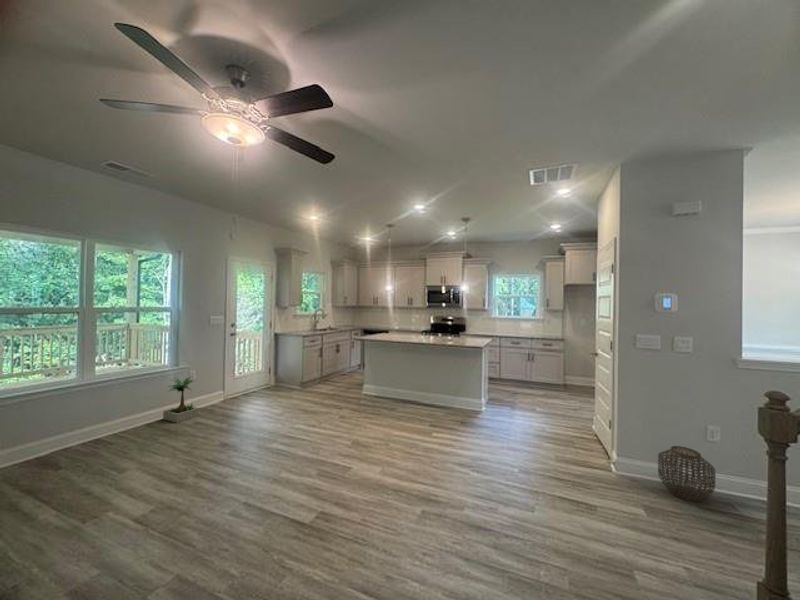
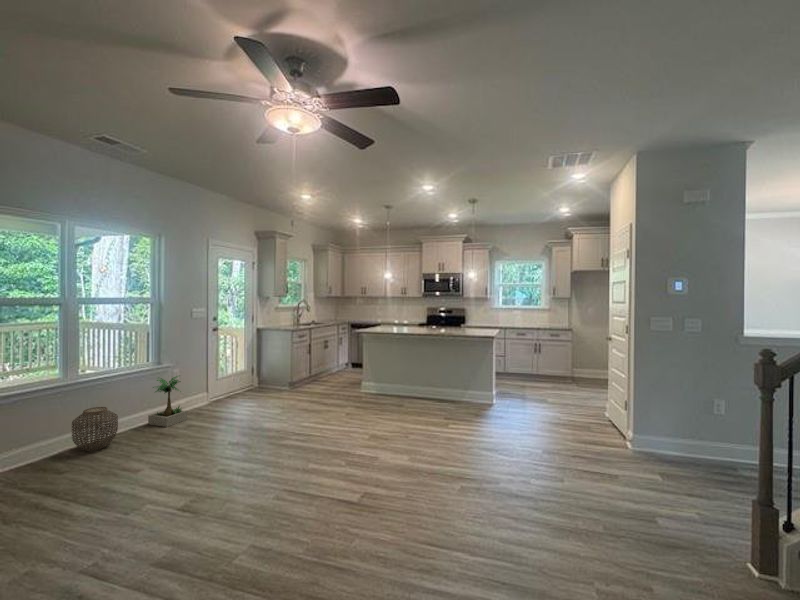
woven basket: present [658,446,715,502] -> present [72,407,118,451]

